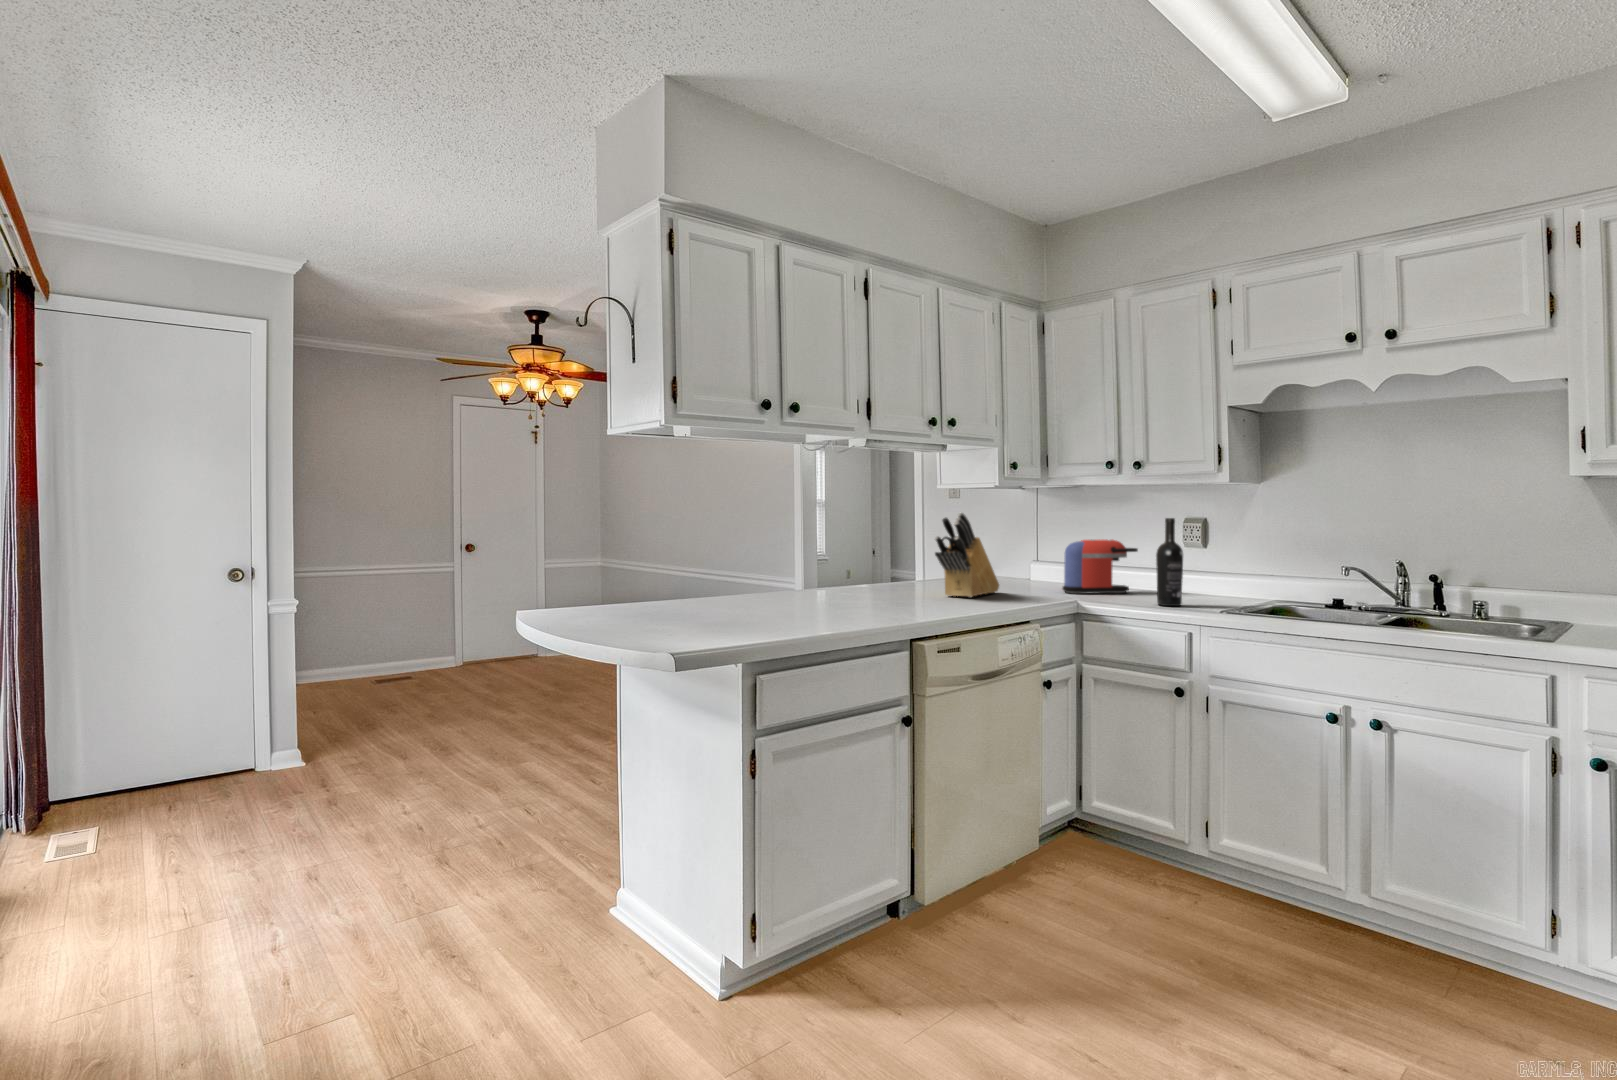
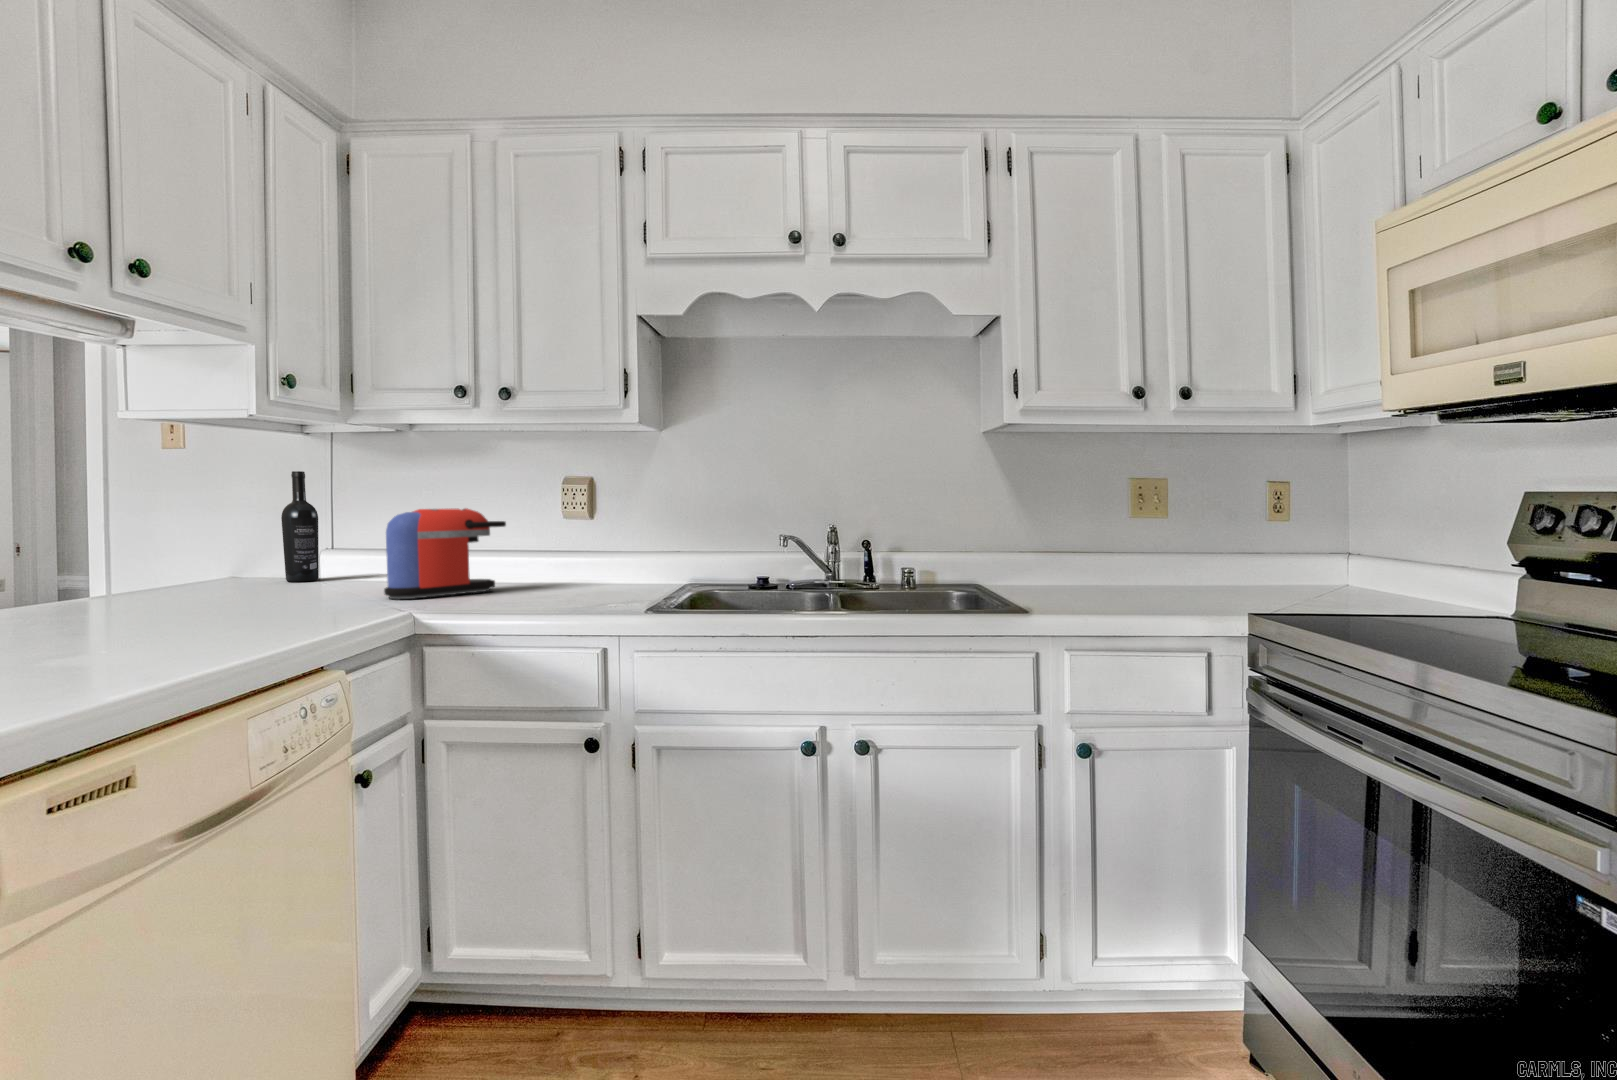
knife block: present [935,513,999,597] -> none [66,449,256,632]
wine bottle: present [1156,518,1183,606] -> present [281,471,319,582]

